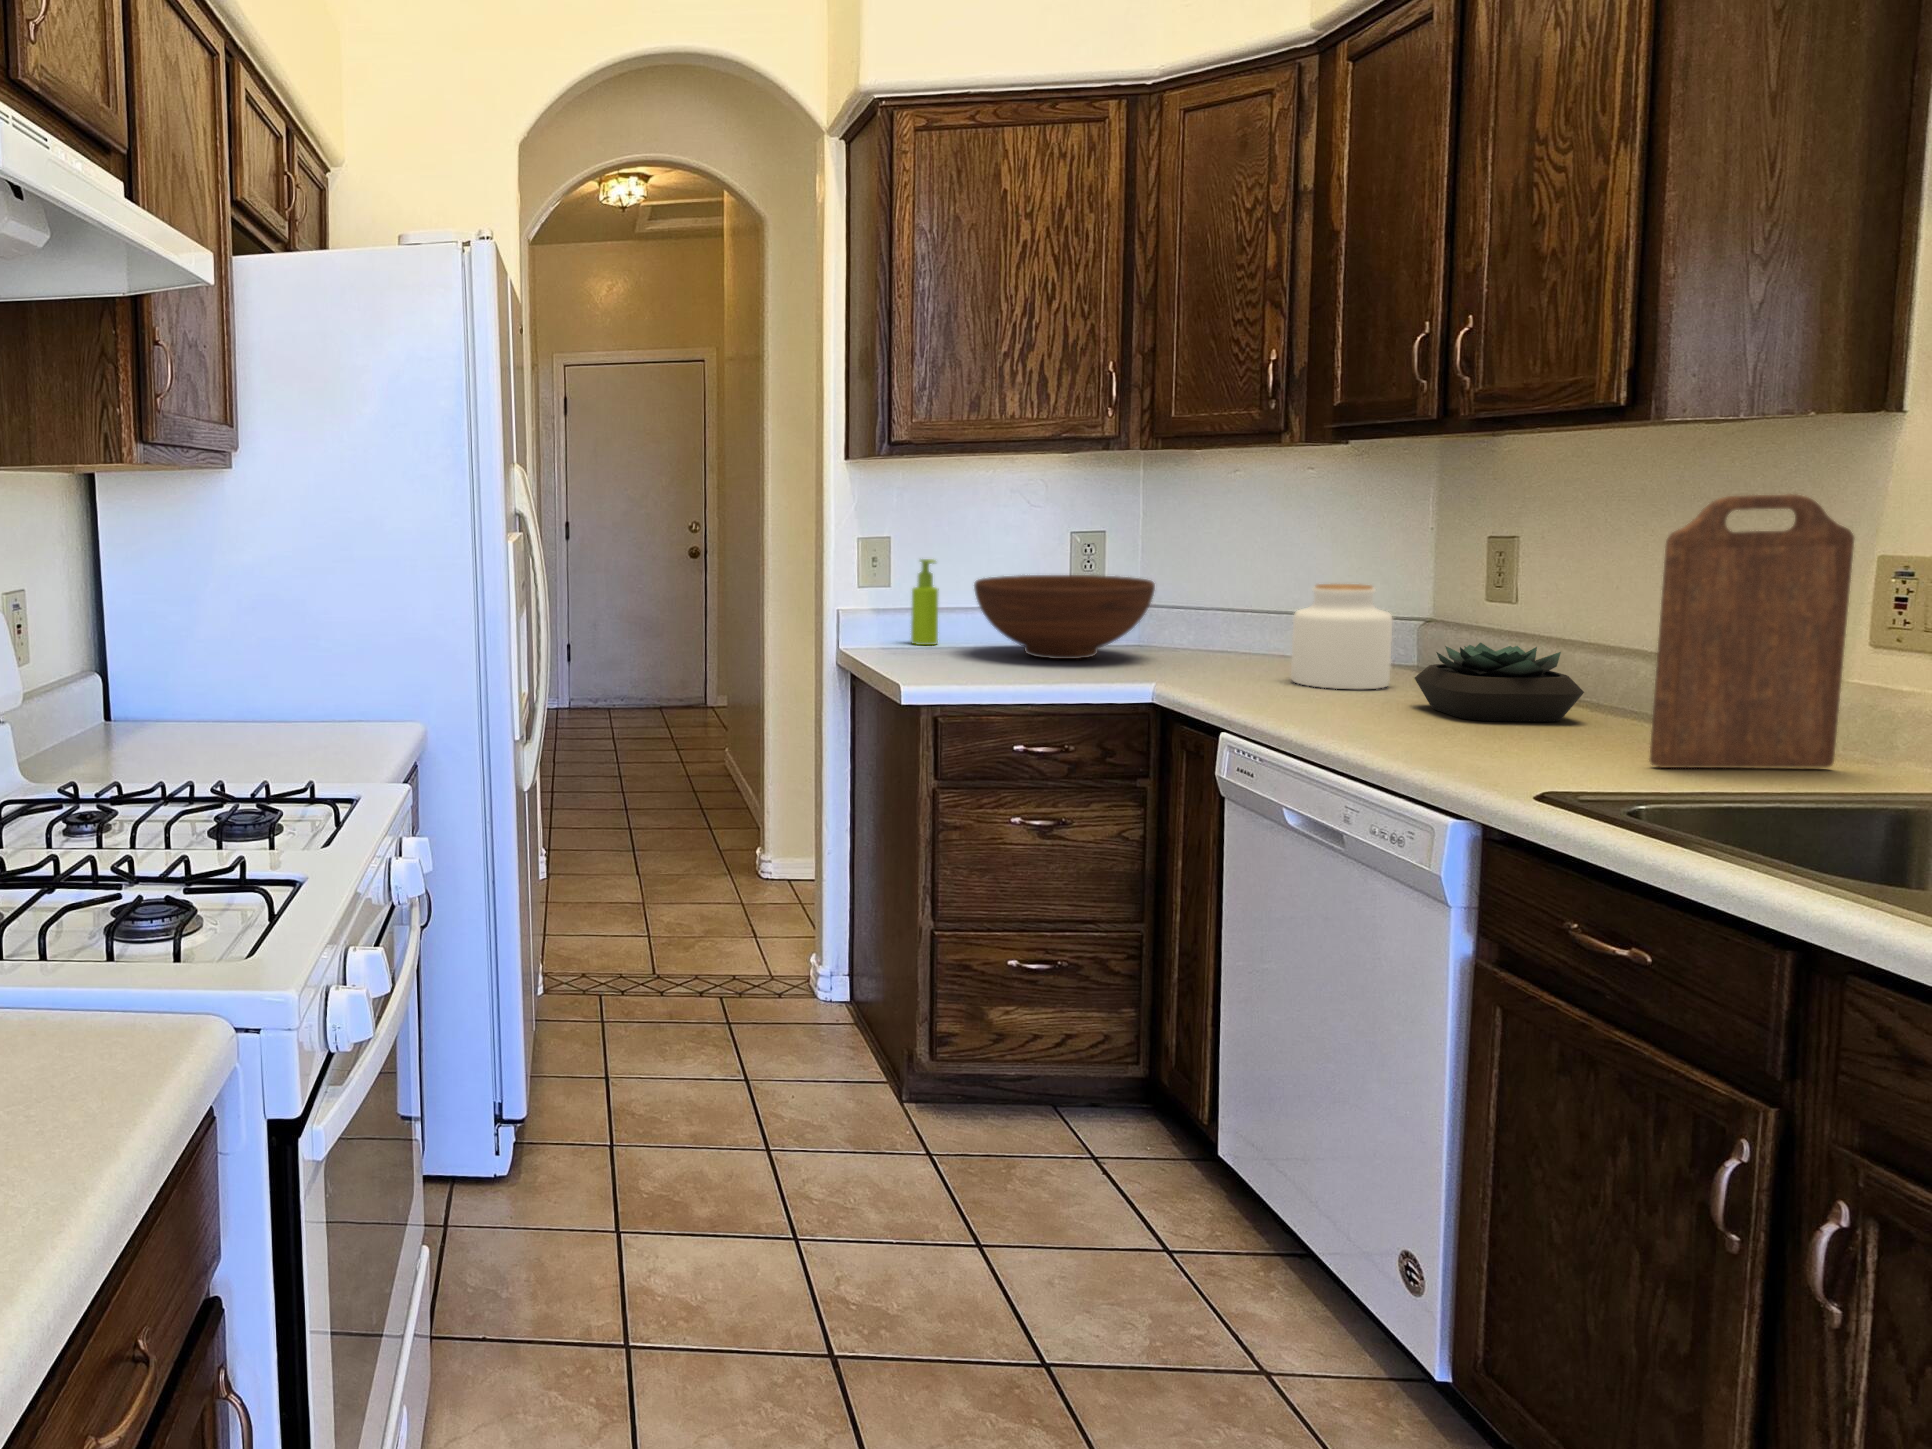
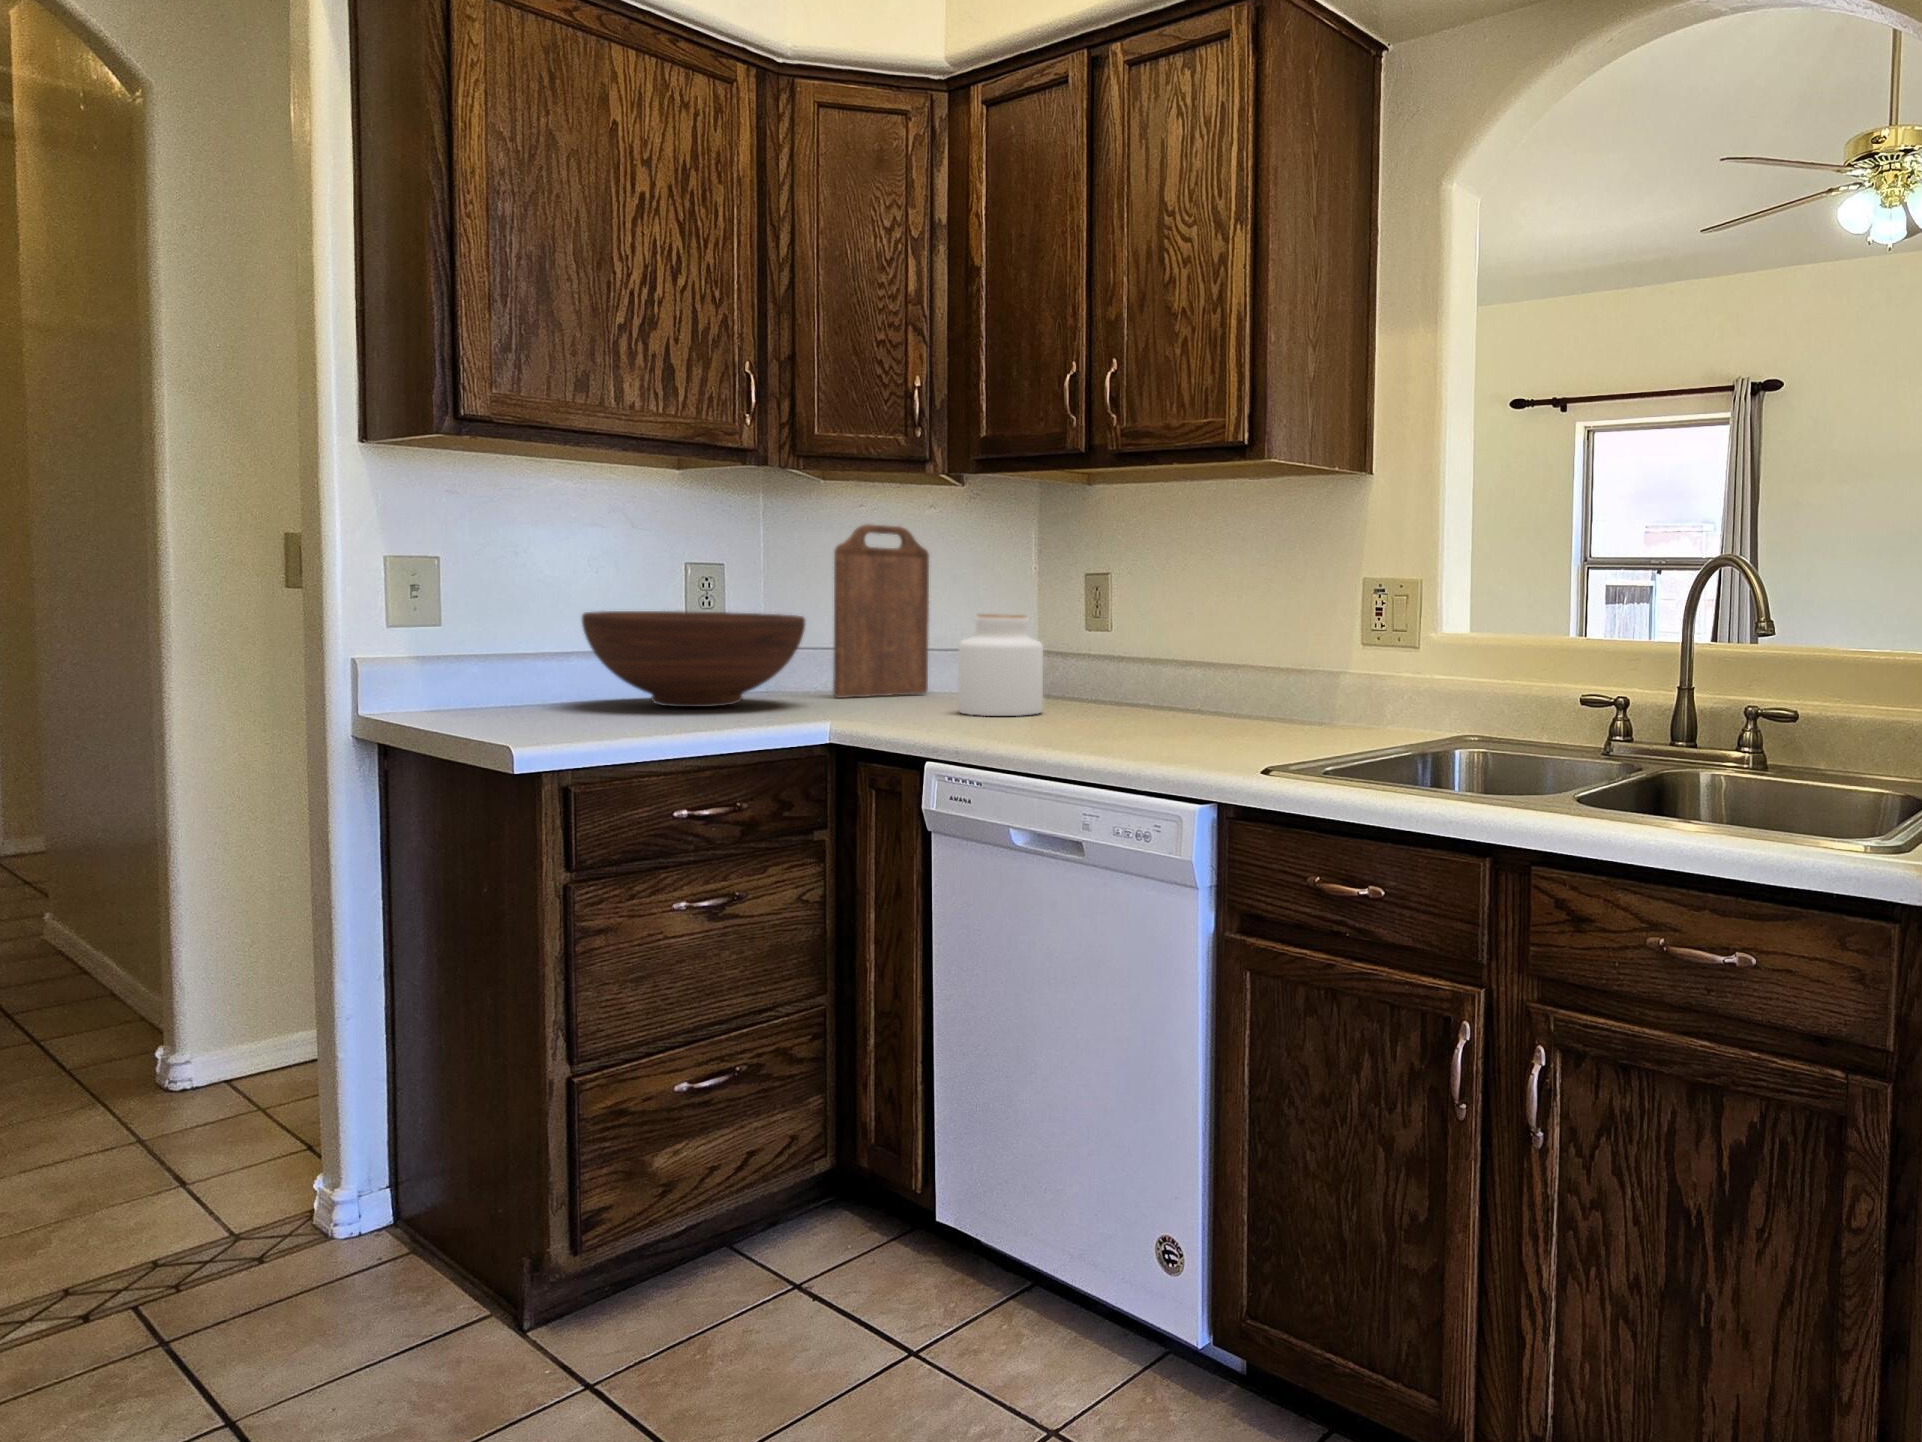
cutting board: present [1650,494,1854,768] -> present [833,524,929,698]
soap dispenser: present [911,559,939,645] -> none [478,588,519,702]
succulent plant: present [1415,643,1584,722] -> none [1081,661,1207,729]

